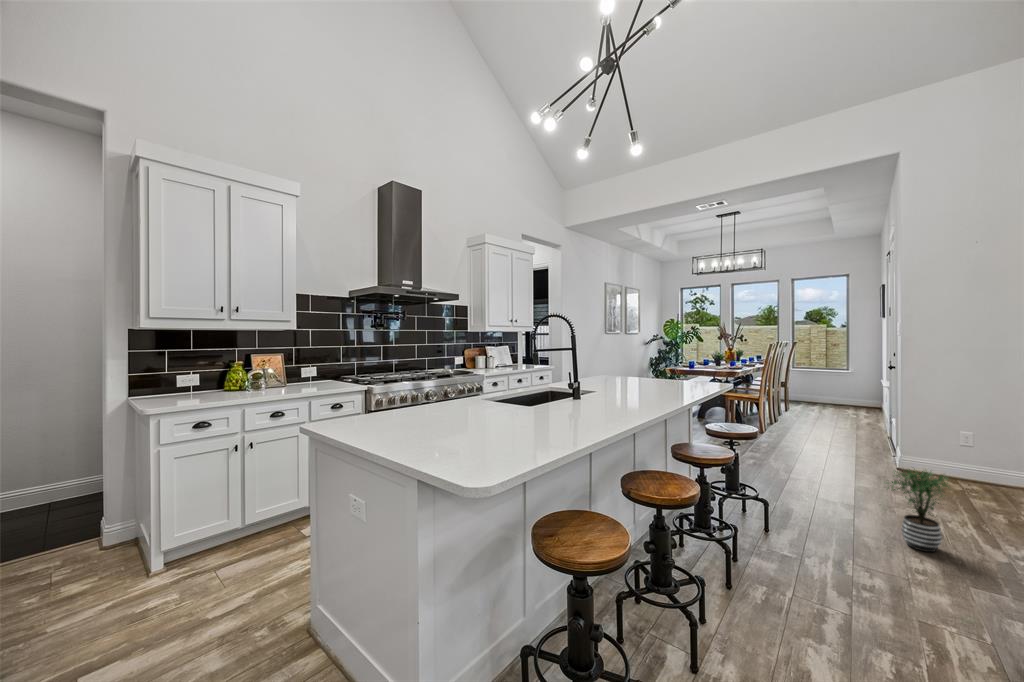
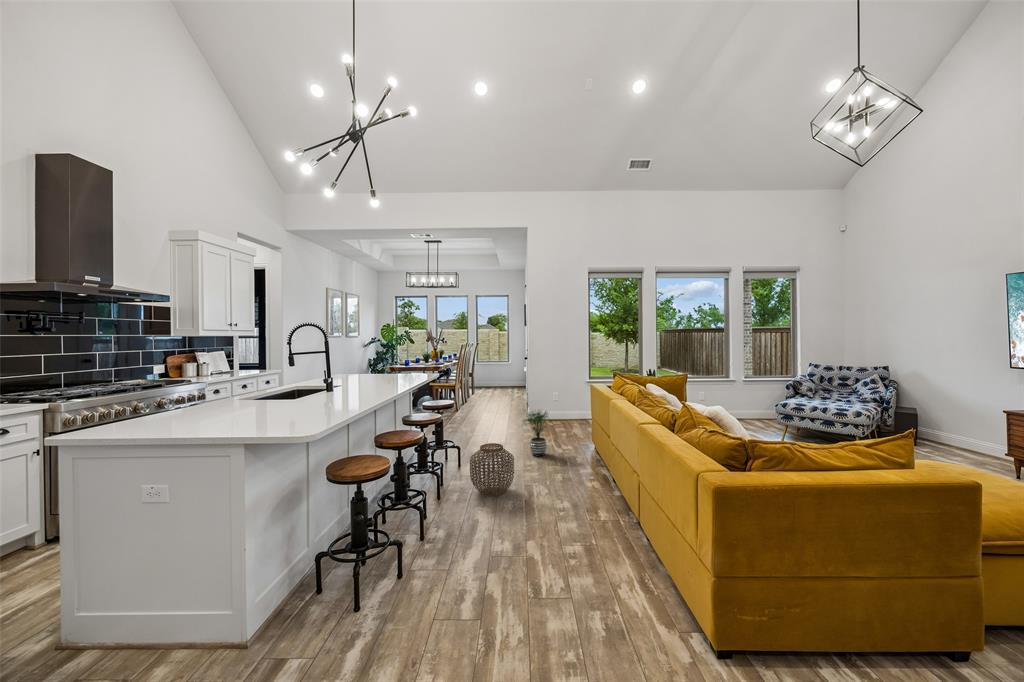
woven basket: none [782,517,874,614] -> present [470,443,514,496]

